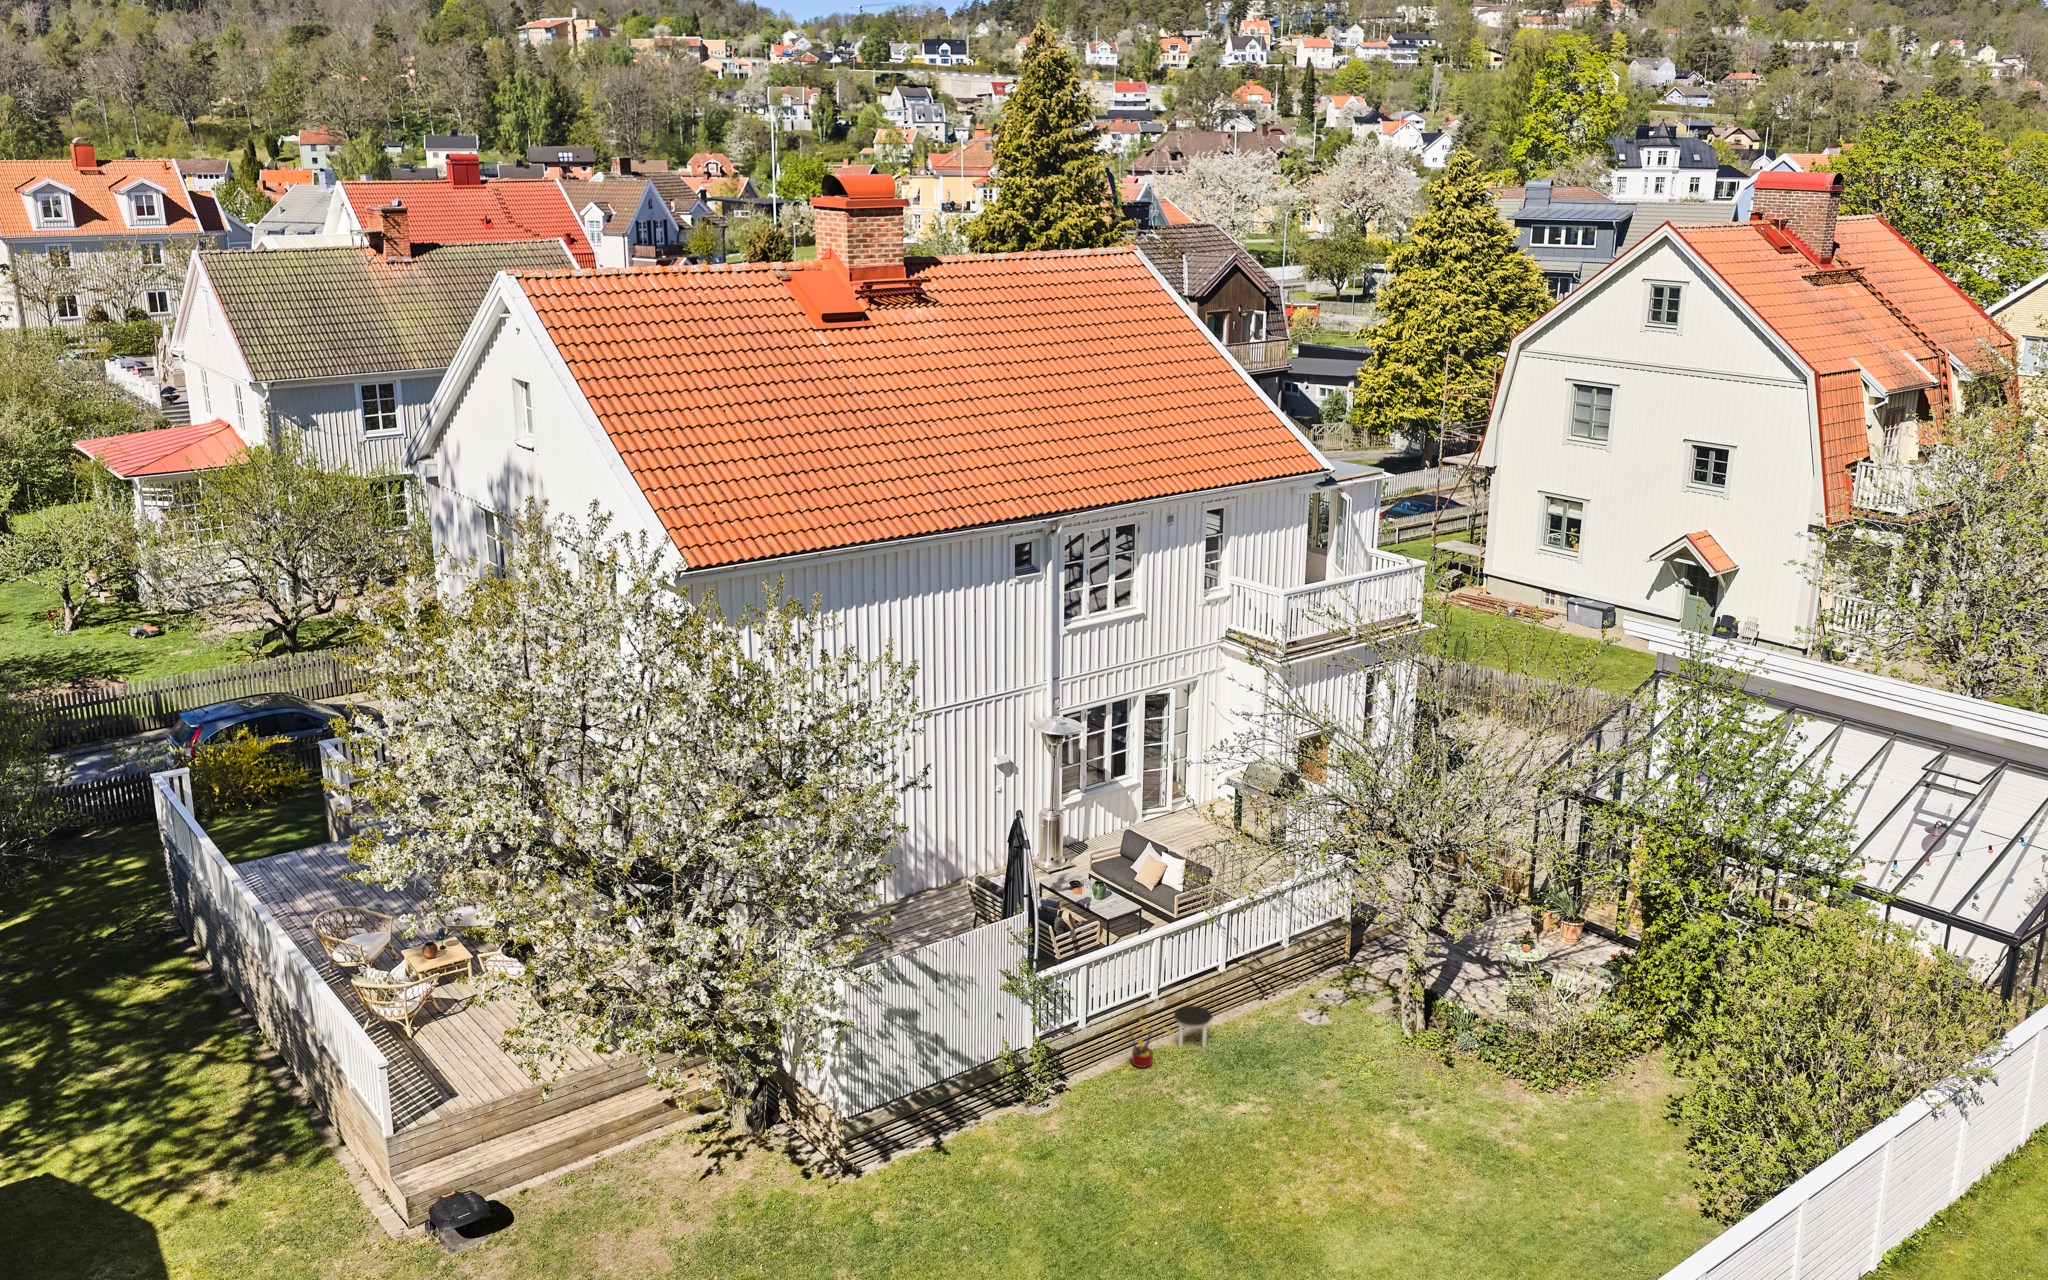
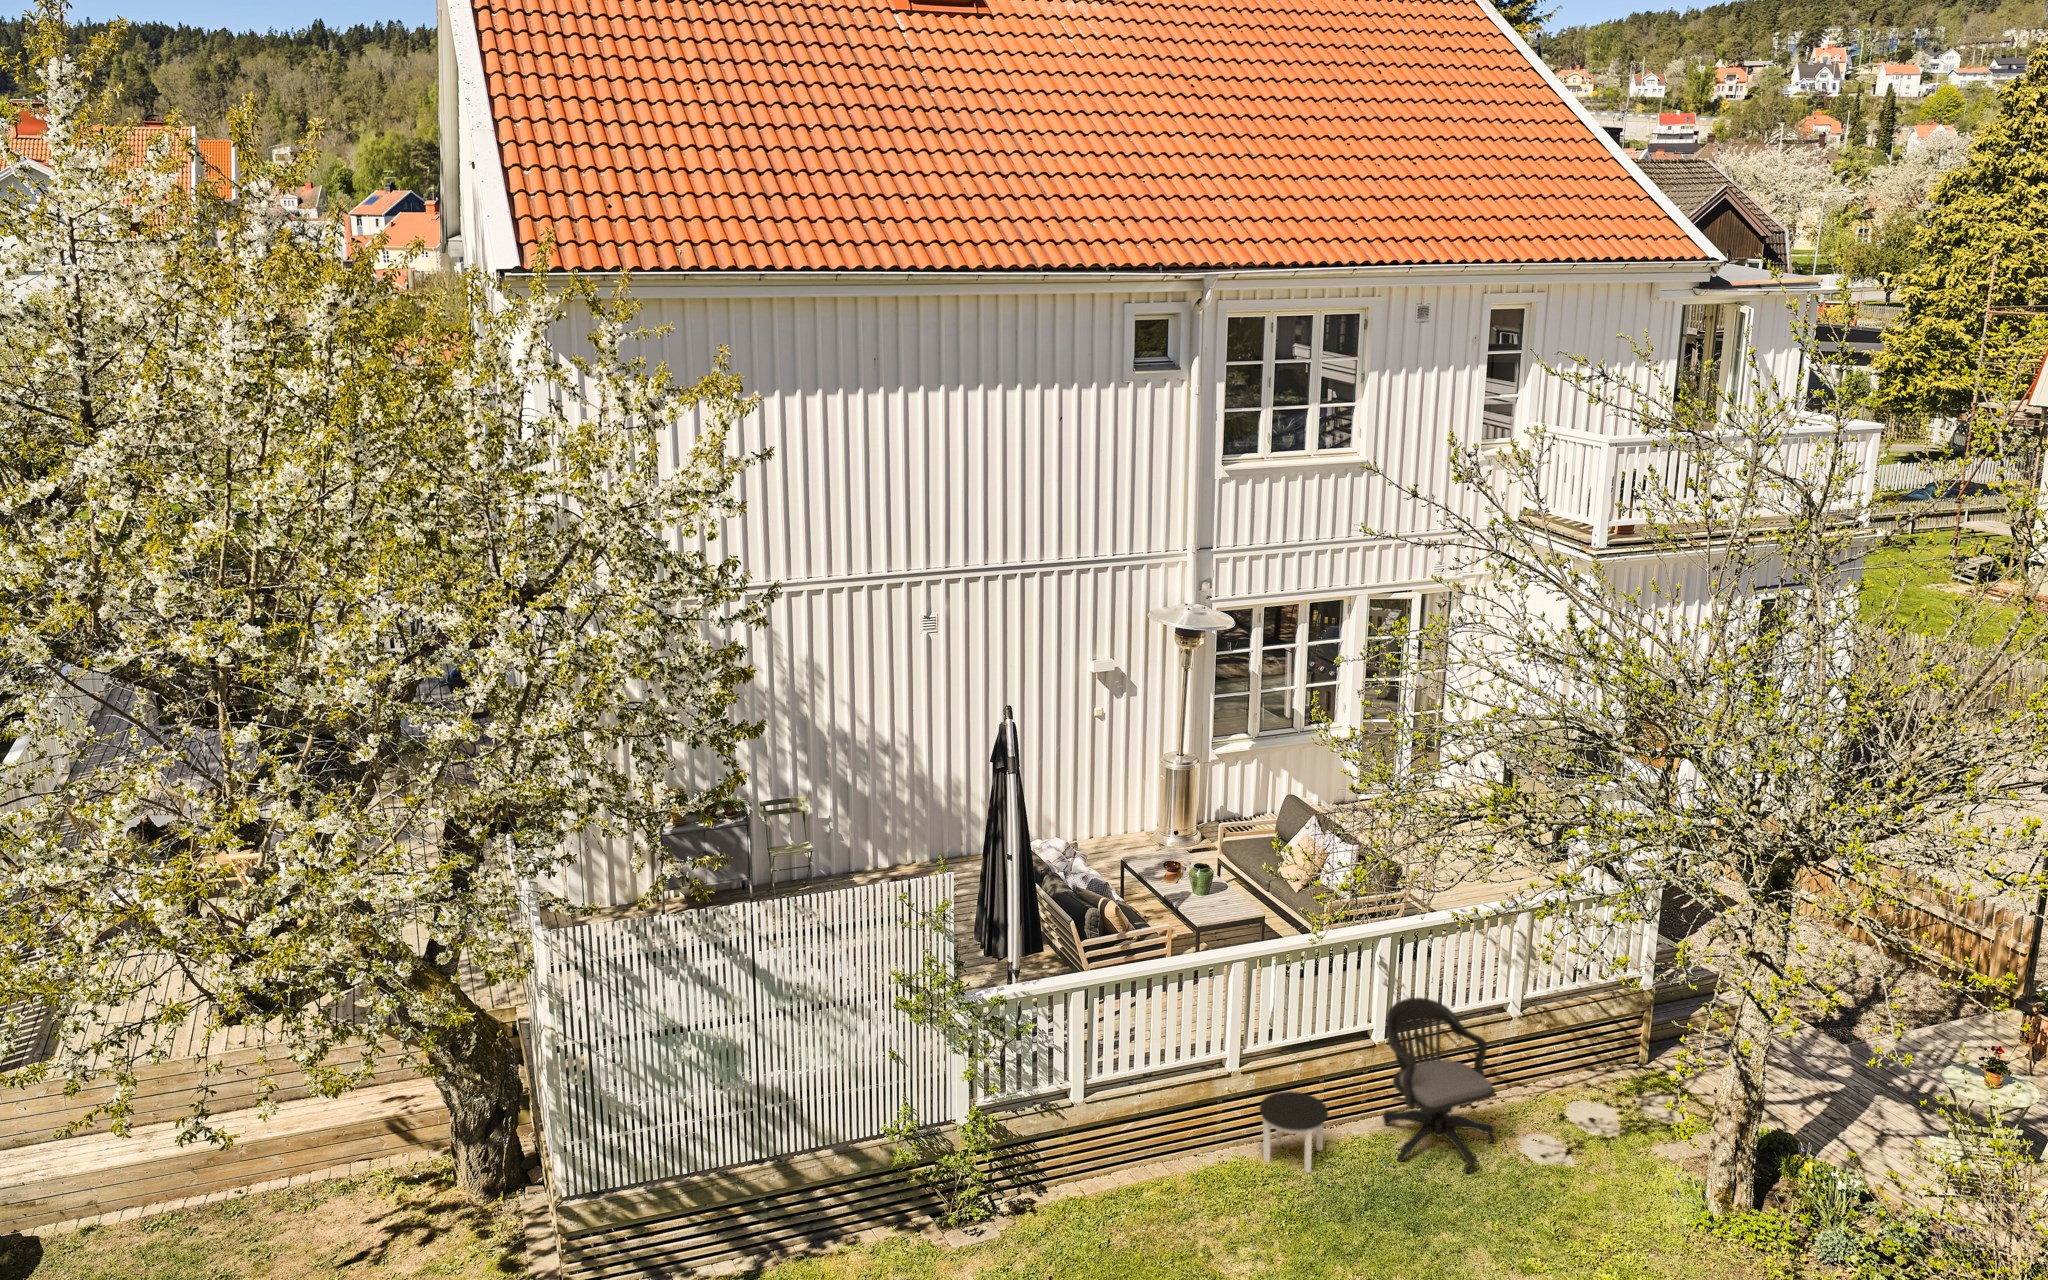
chair: none [1230,943,1292,1034] -> present [1383,998,1496,1173]
decorative plant: present [1129,1020,1170,1068] -> none [1129,1091,1236,1189]

